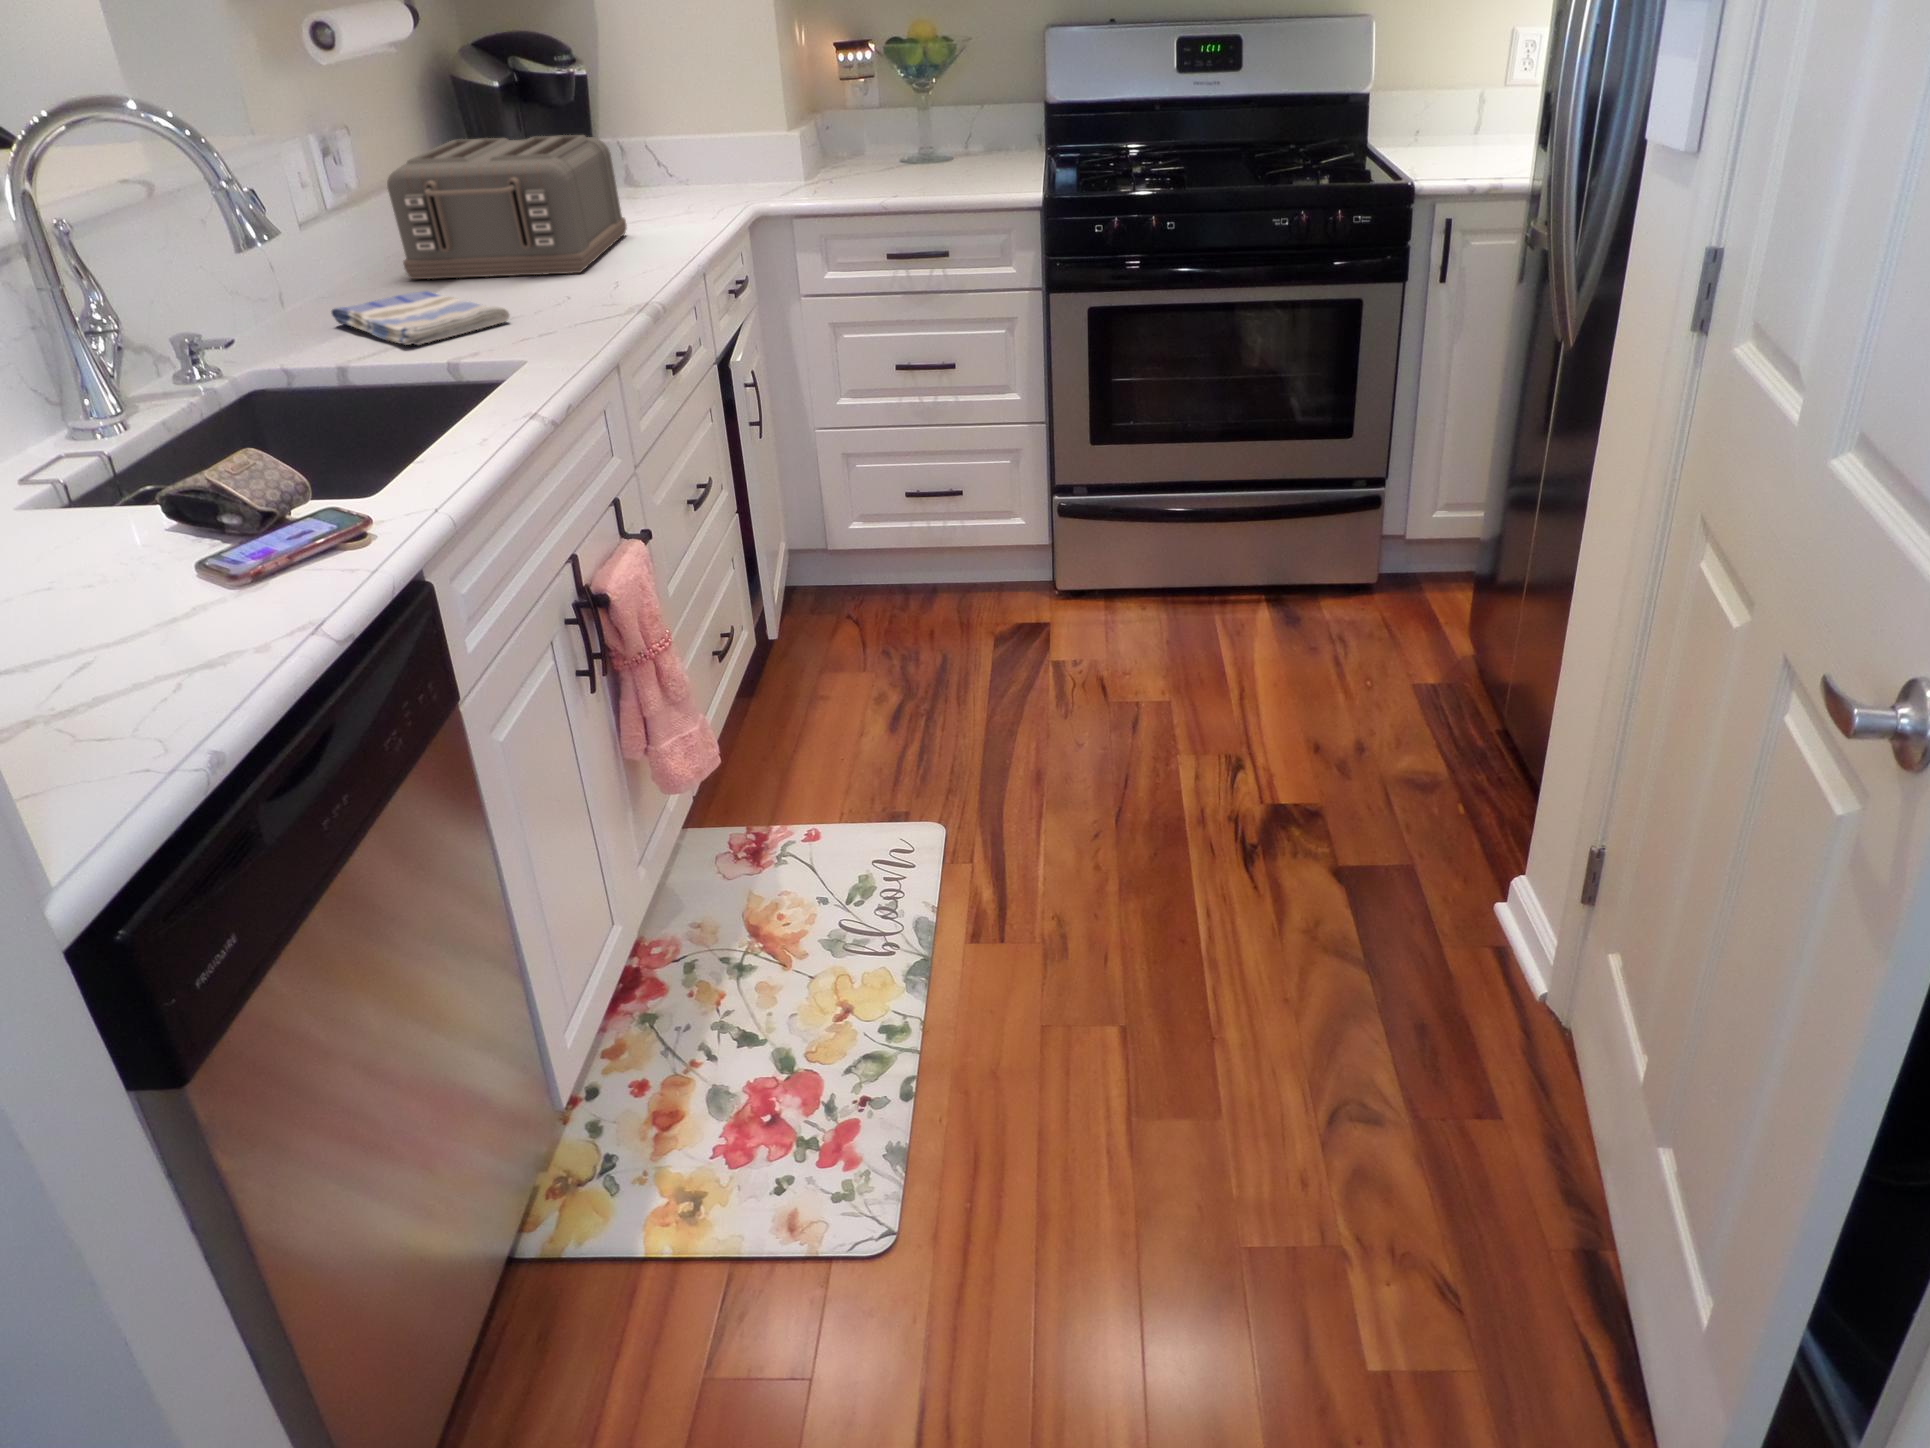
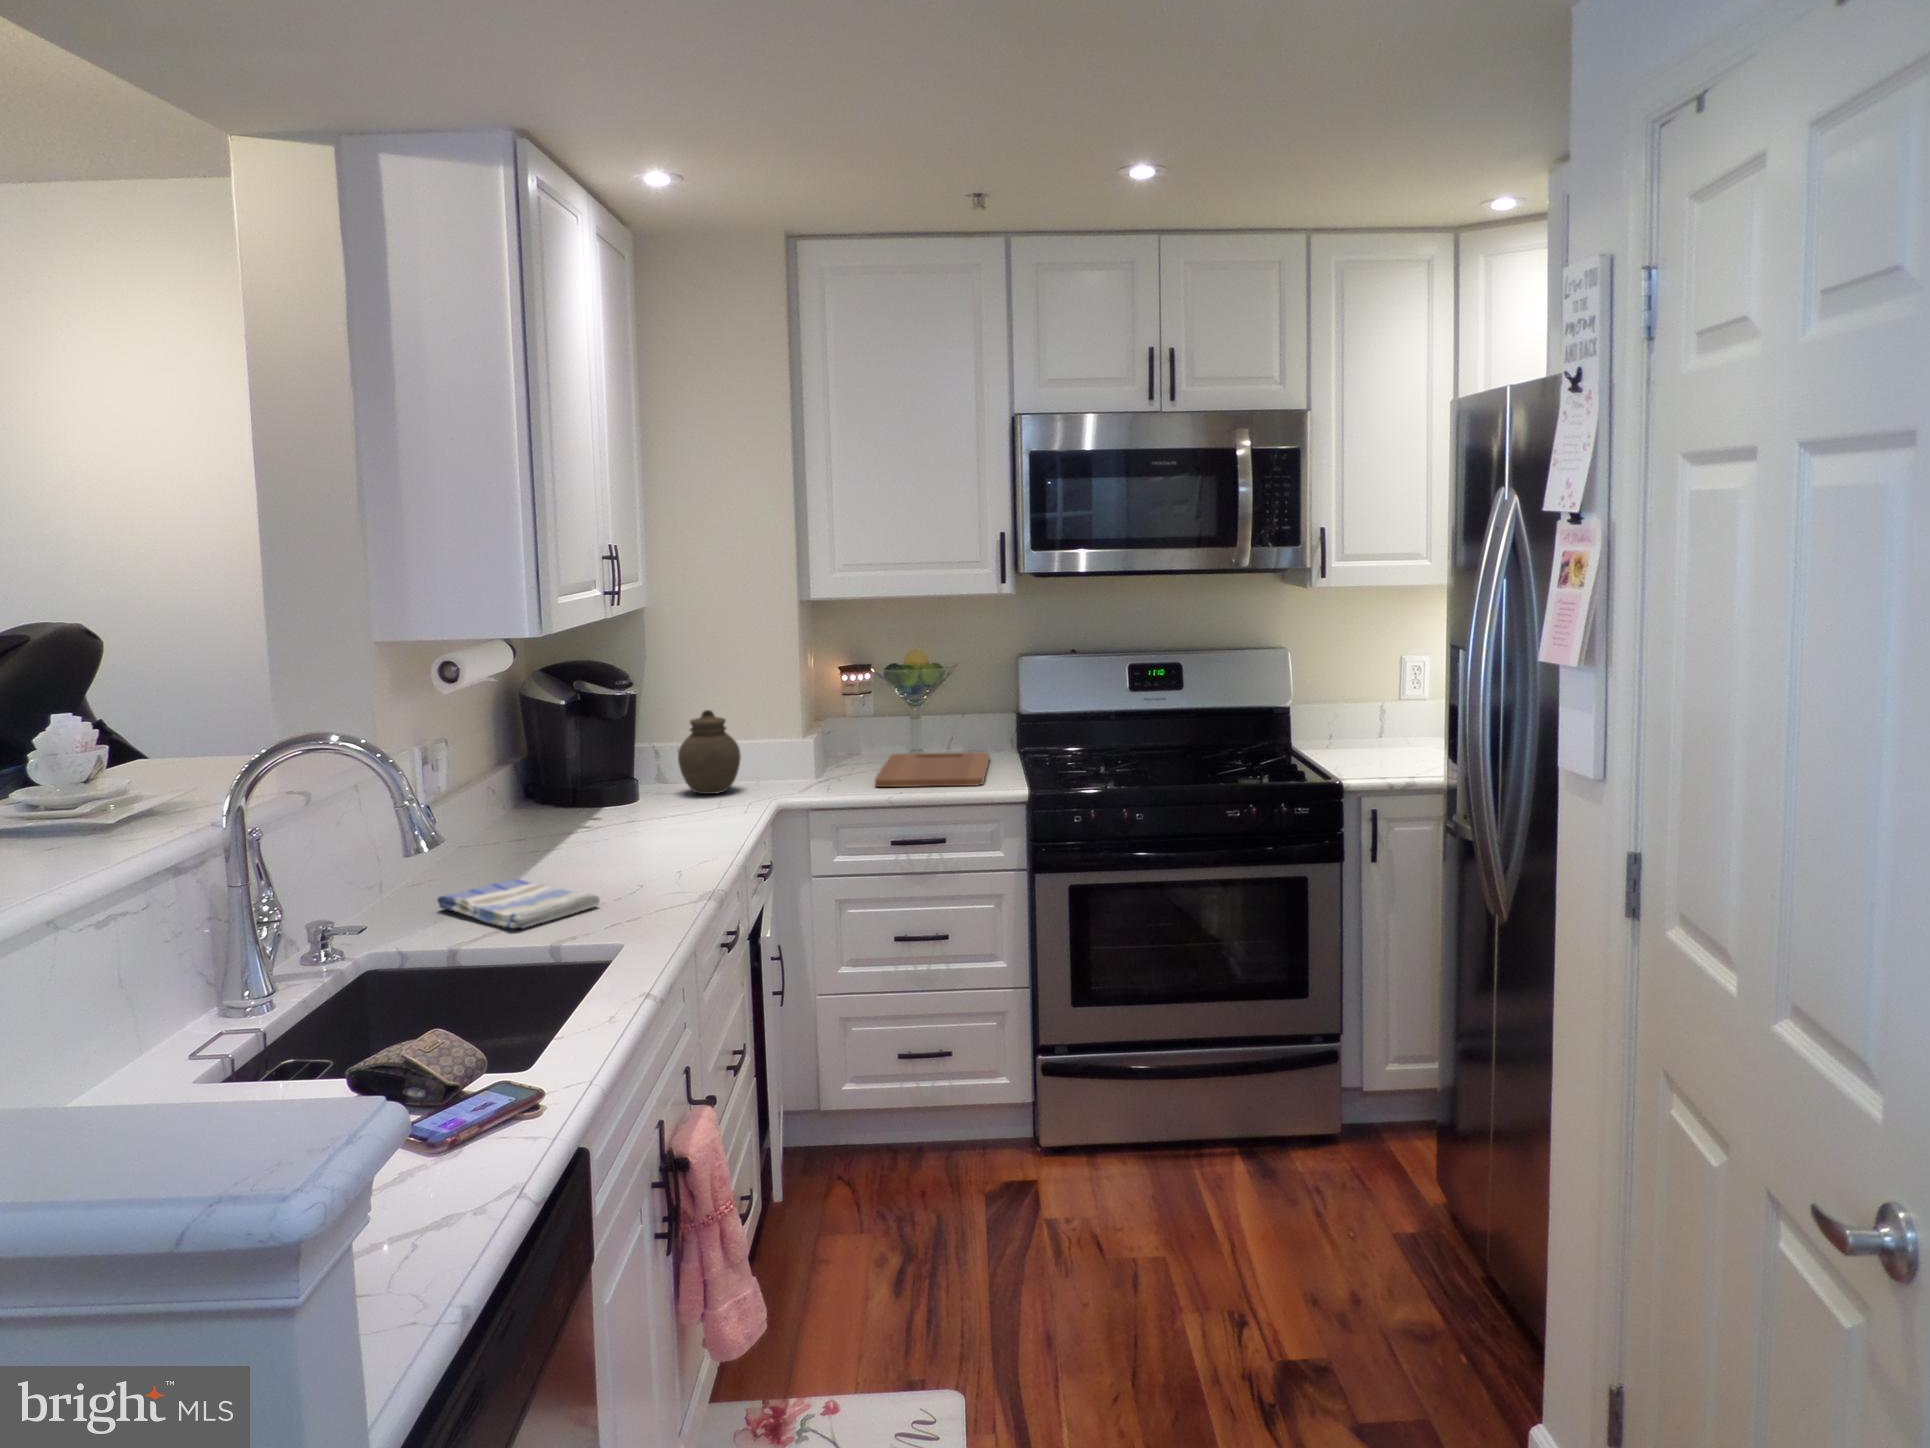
jar: none [635,91,708,199] -> present [678,710,741,794]
toaster: present [387,135,626,279] -> none [489,748,677,867]
cutting board: none [865,150,1009,190] -> present [875,752,990,787]

